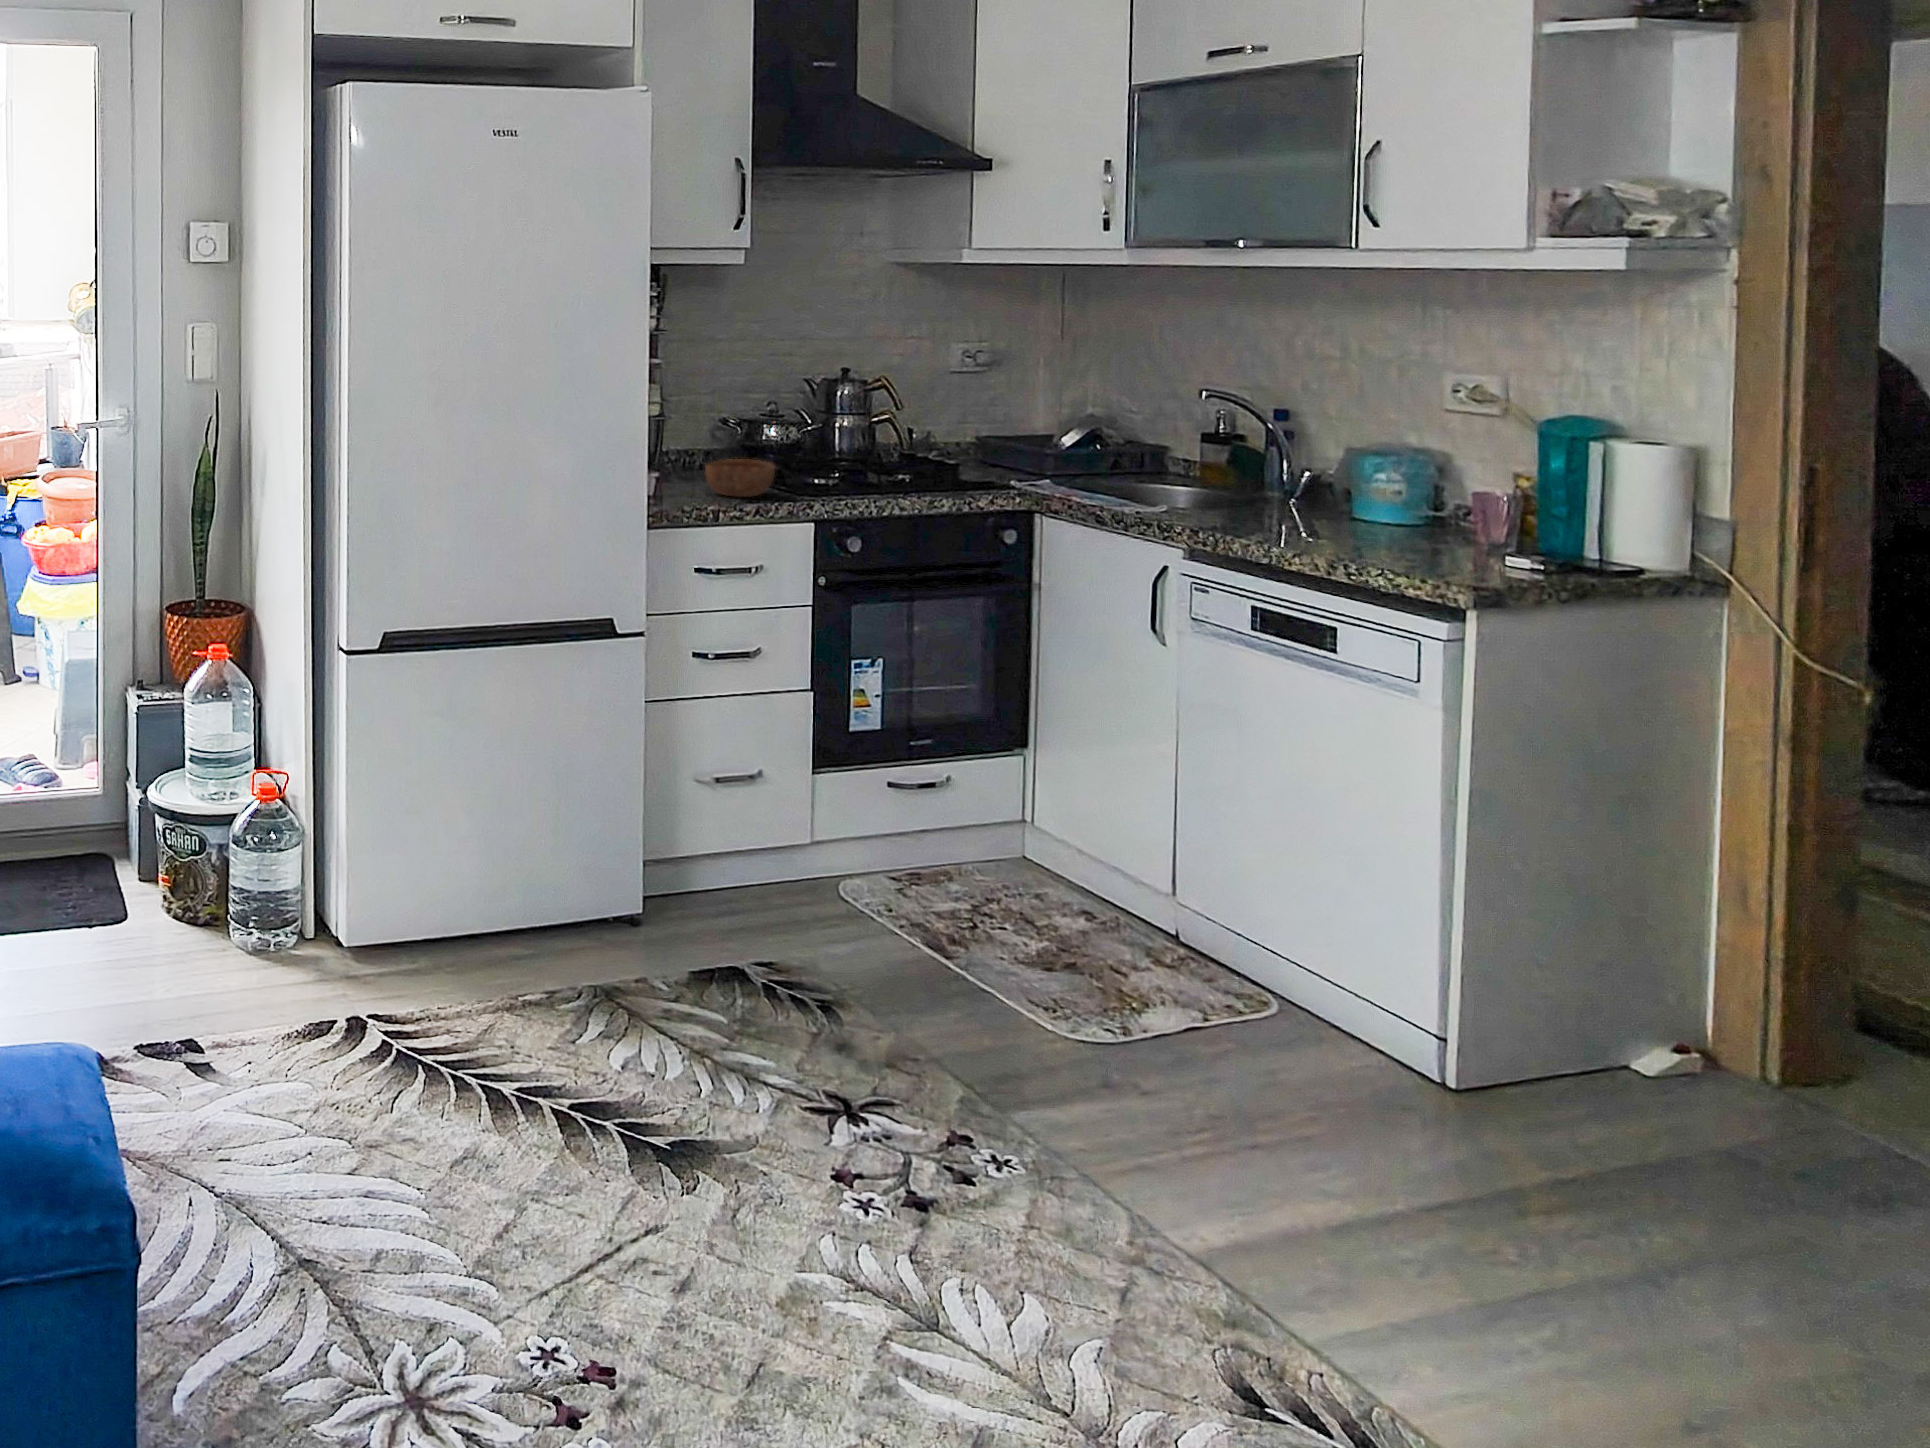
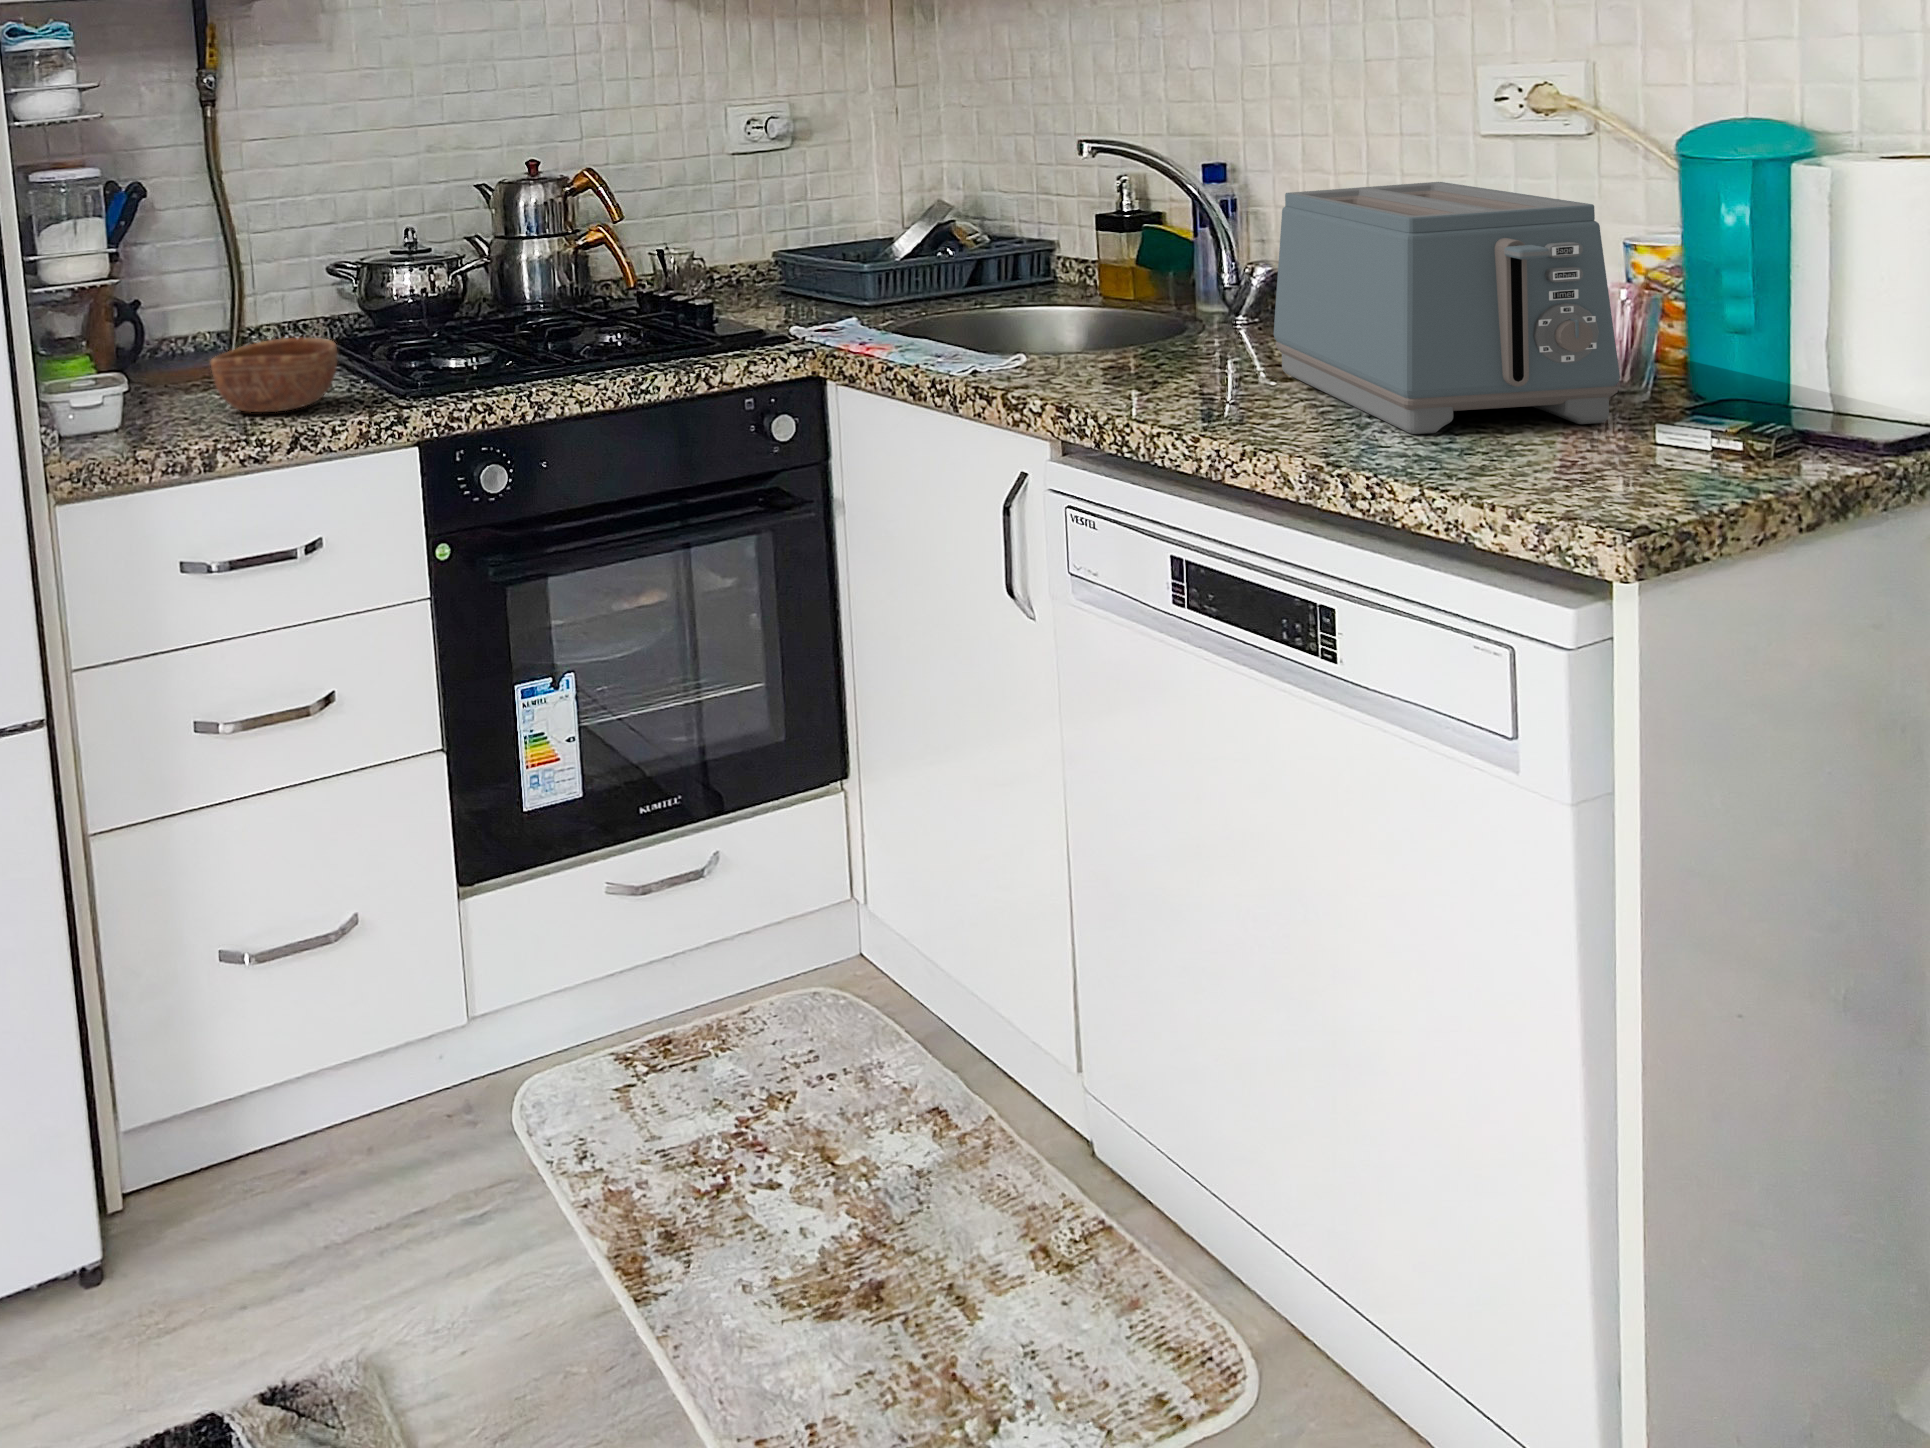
toaster: none [1313,433,1492,557] -> present [1274,182,1620,434]

